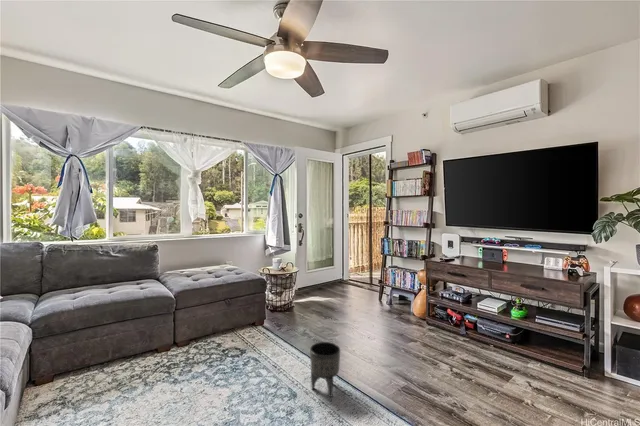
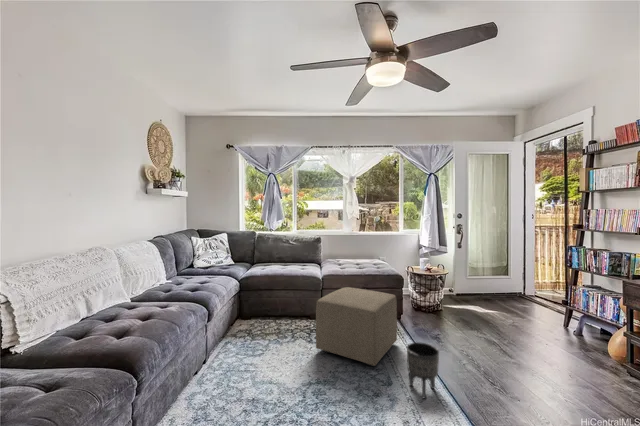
ottoman: none [192,300,276,388] -> present [316,287,397,366]

